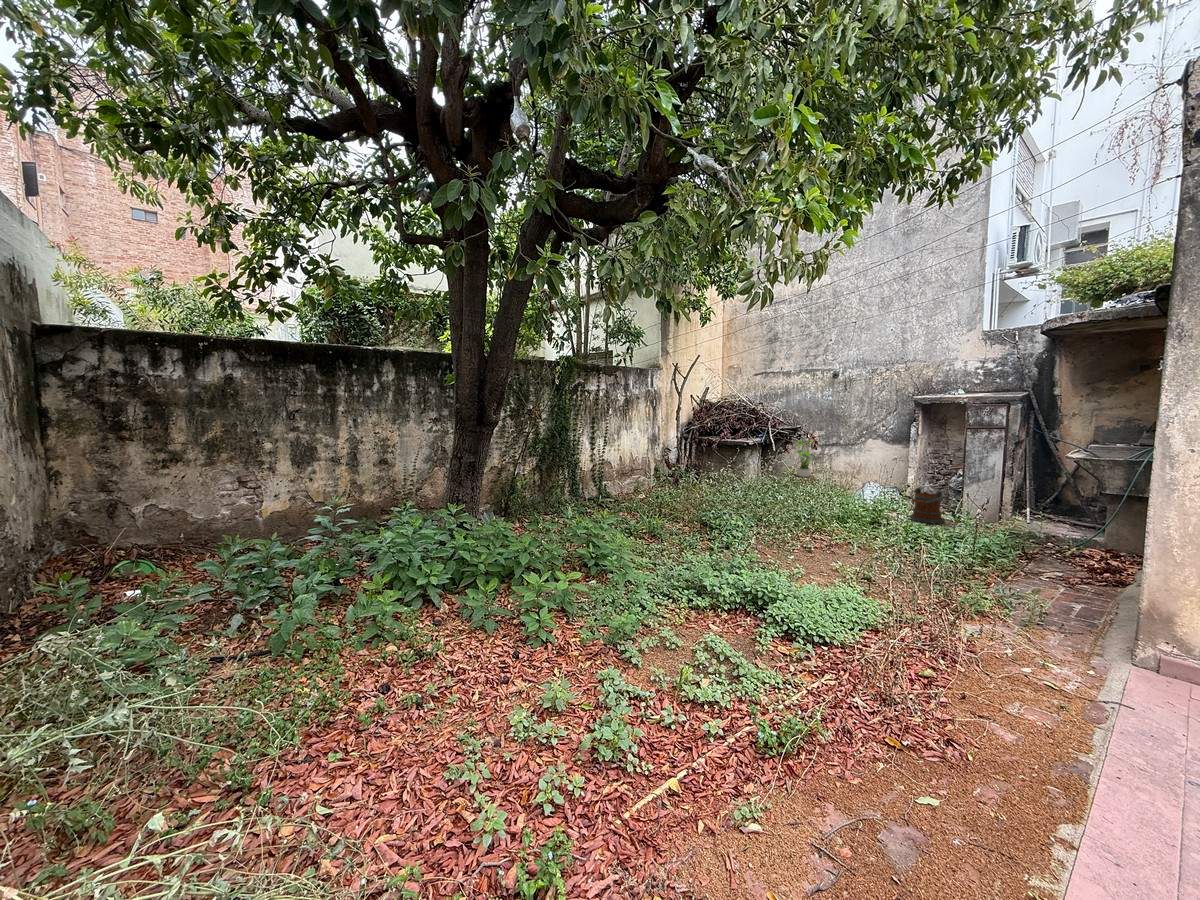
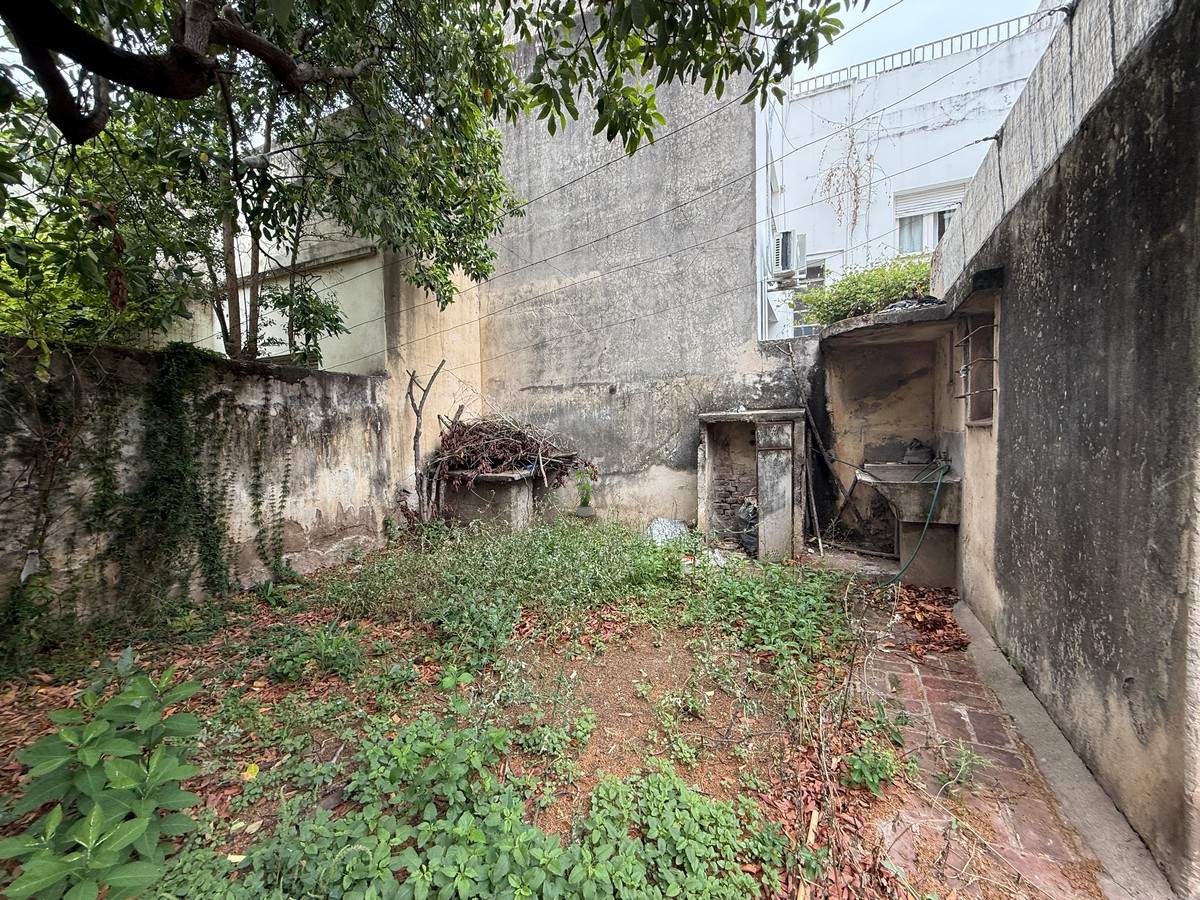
bucket: present [909,487,945,524] -> none [711,525,749,570]

